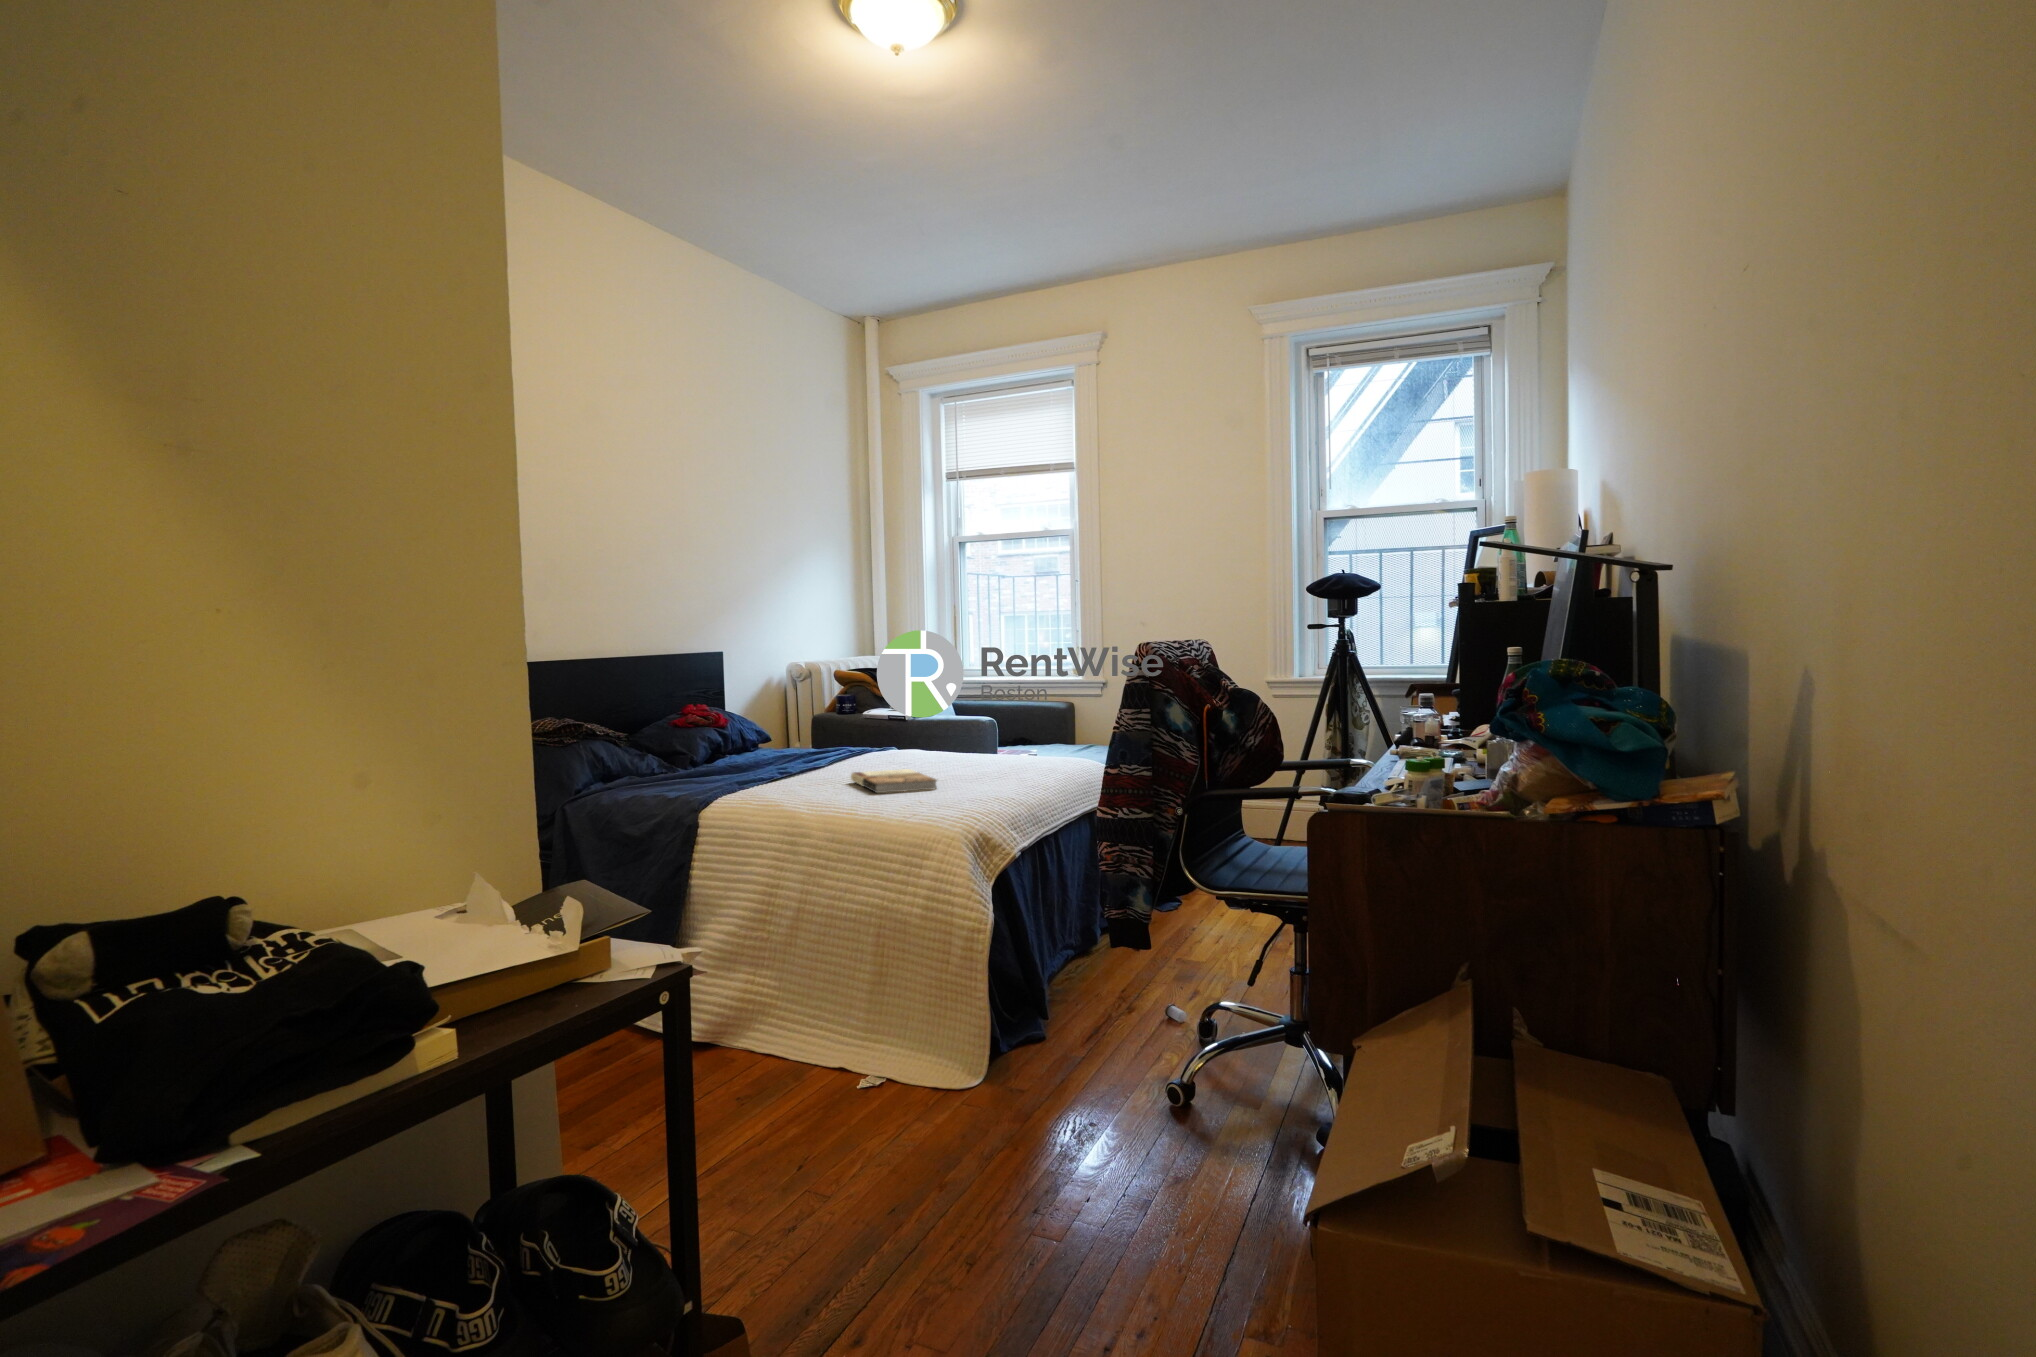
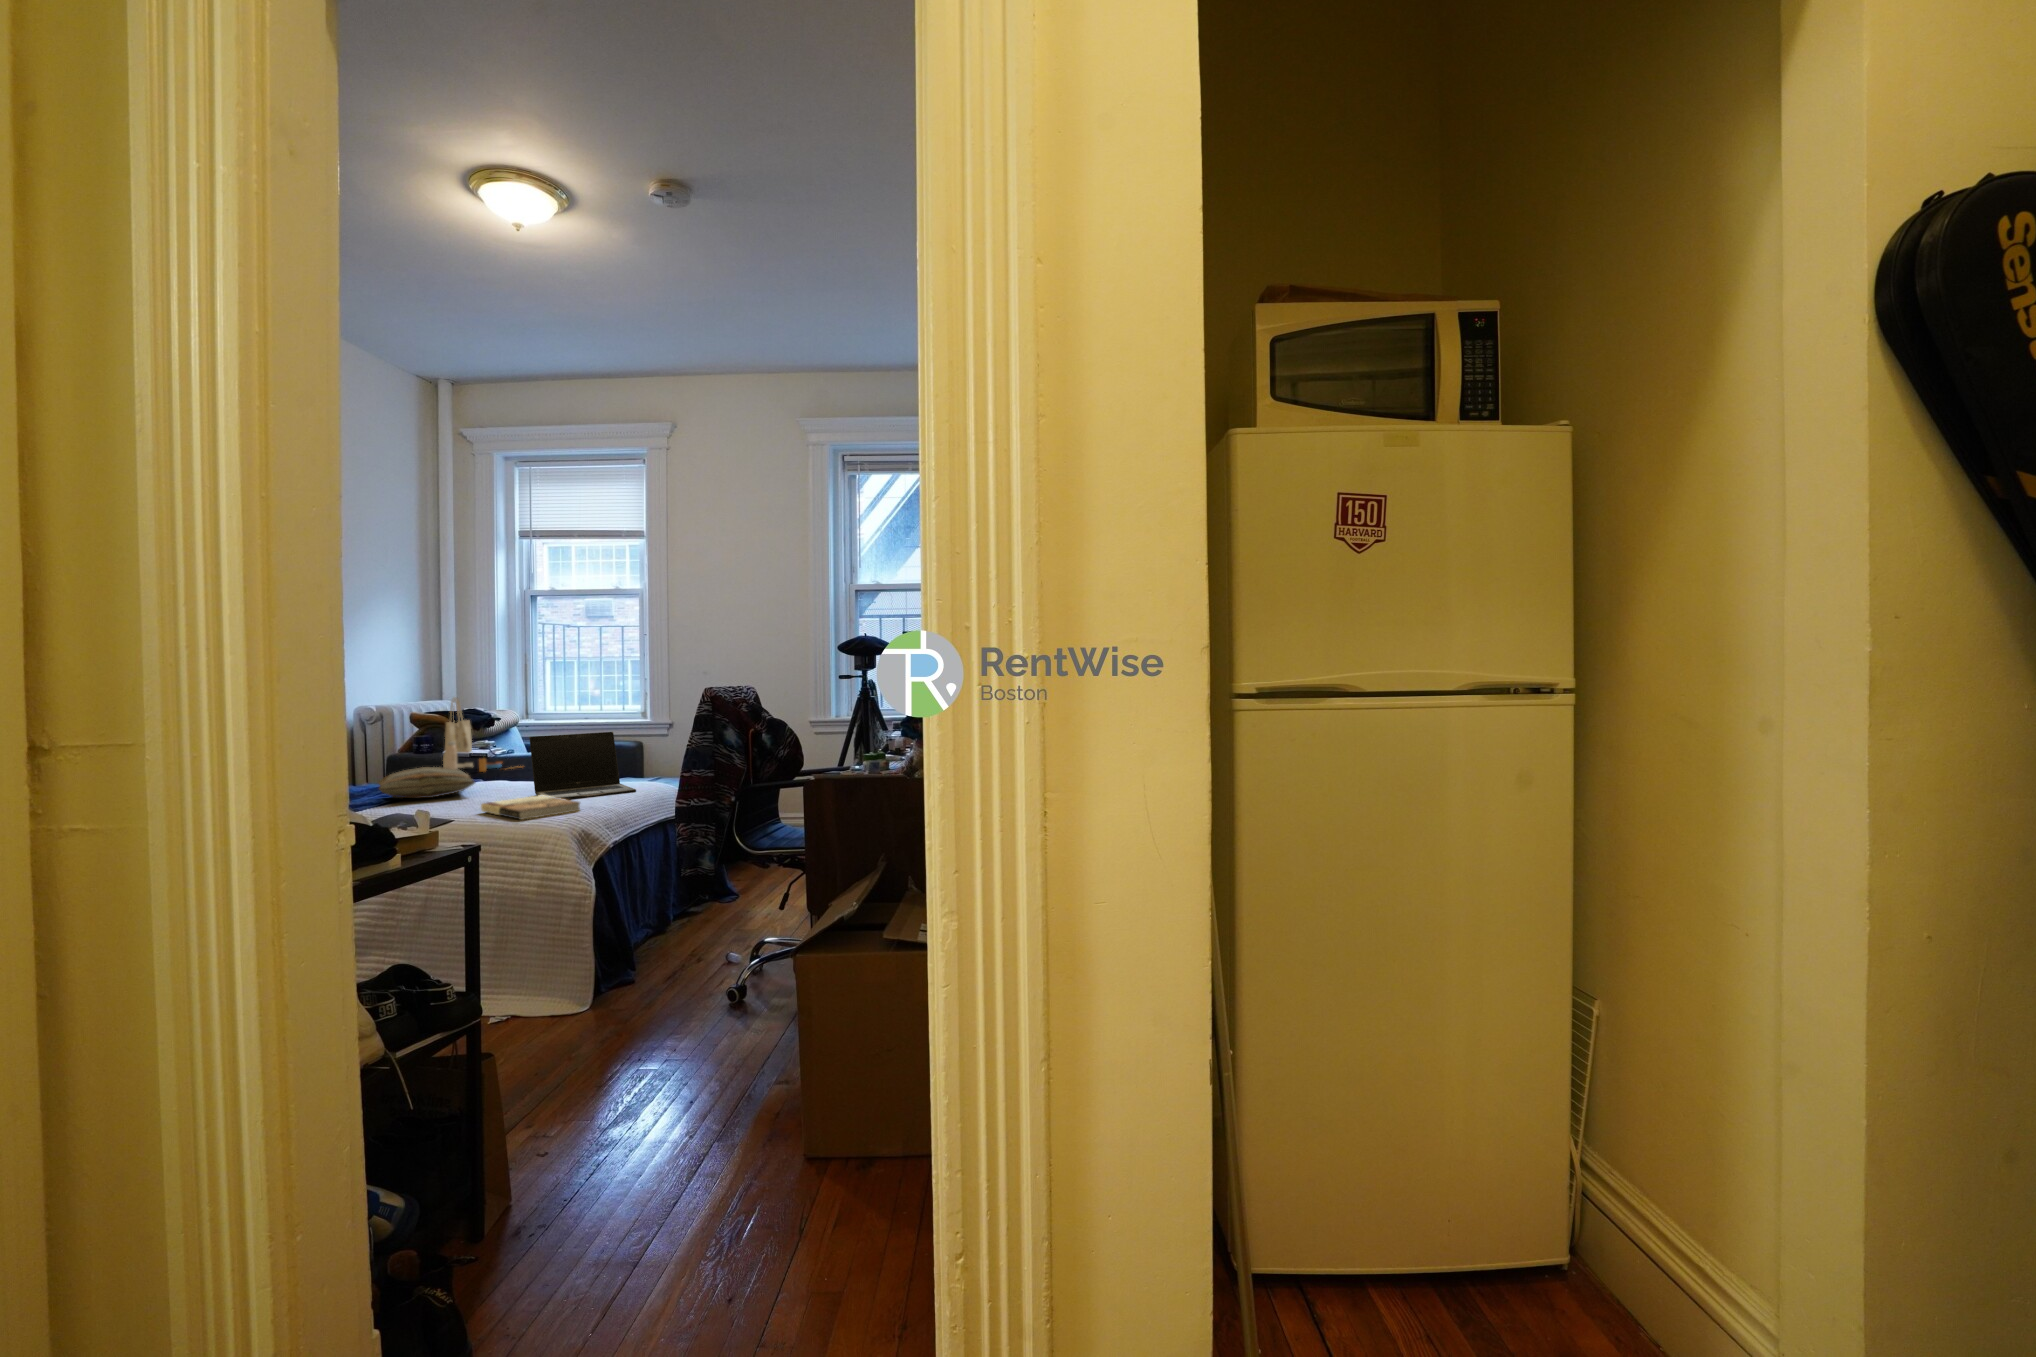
tote bag: none [857,657,931,739] -> present [443,697,522,772]
laptop: none [910,703,1007,776] -> present [529,732,636,799]
pillow: none [779,730,864,763] -> present [378,767,475,798]

